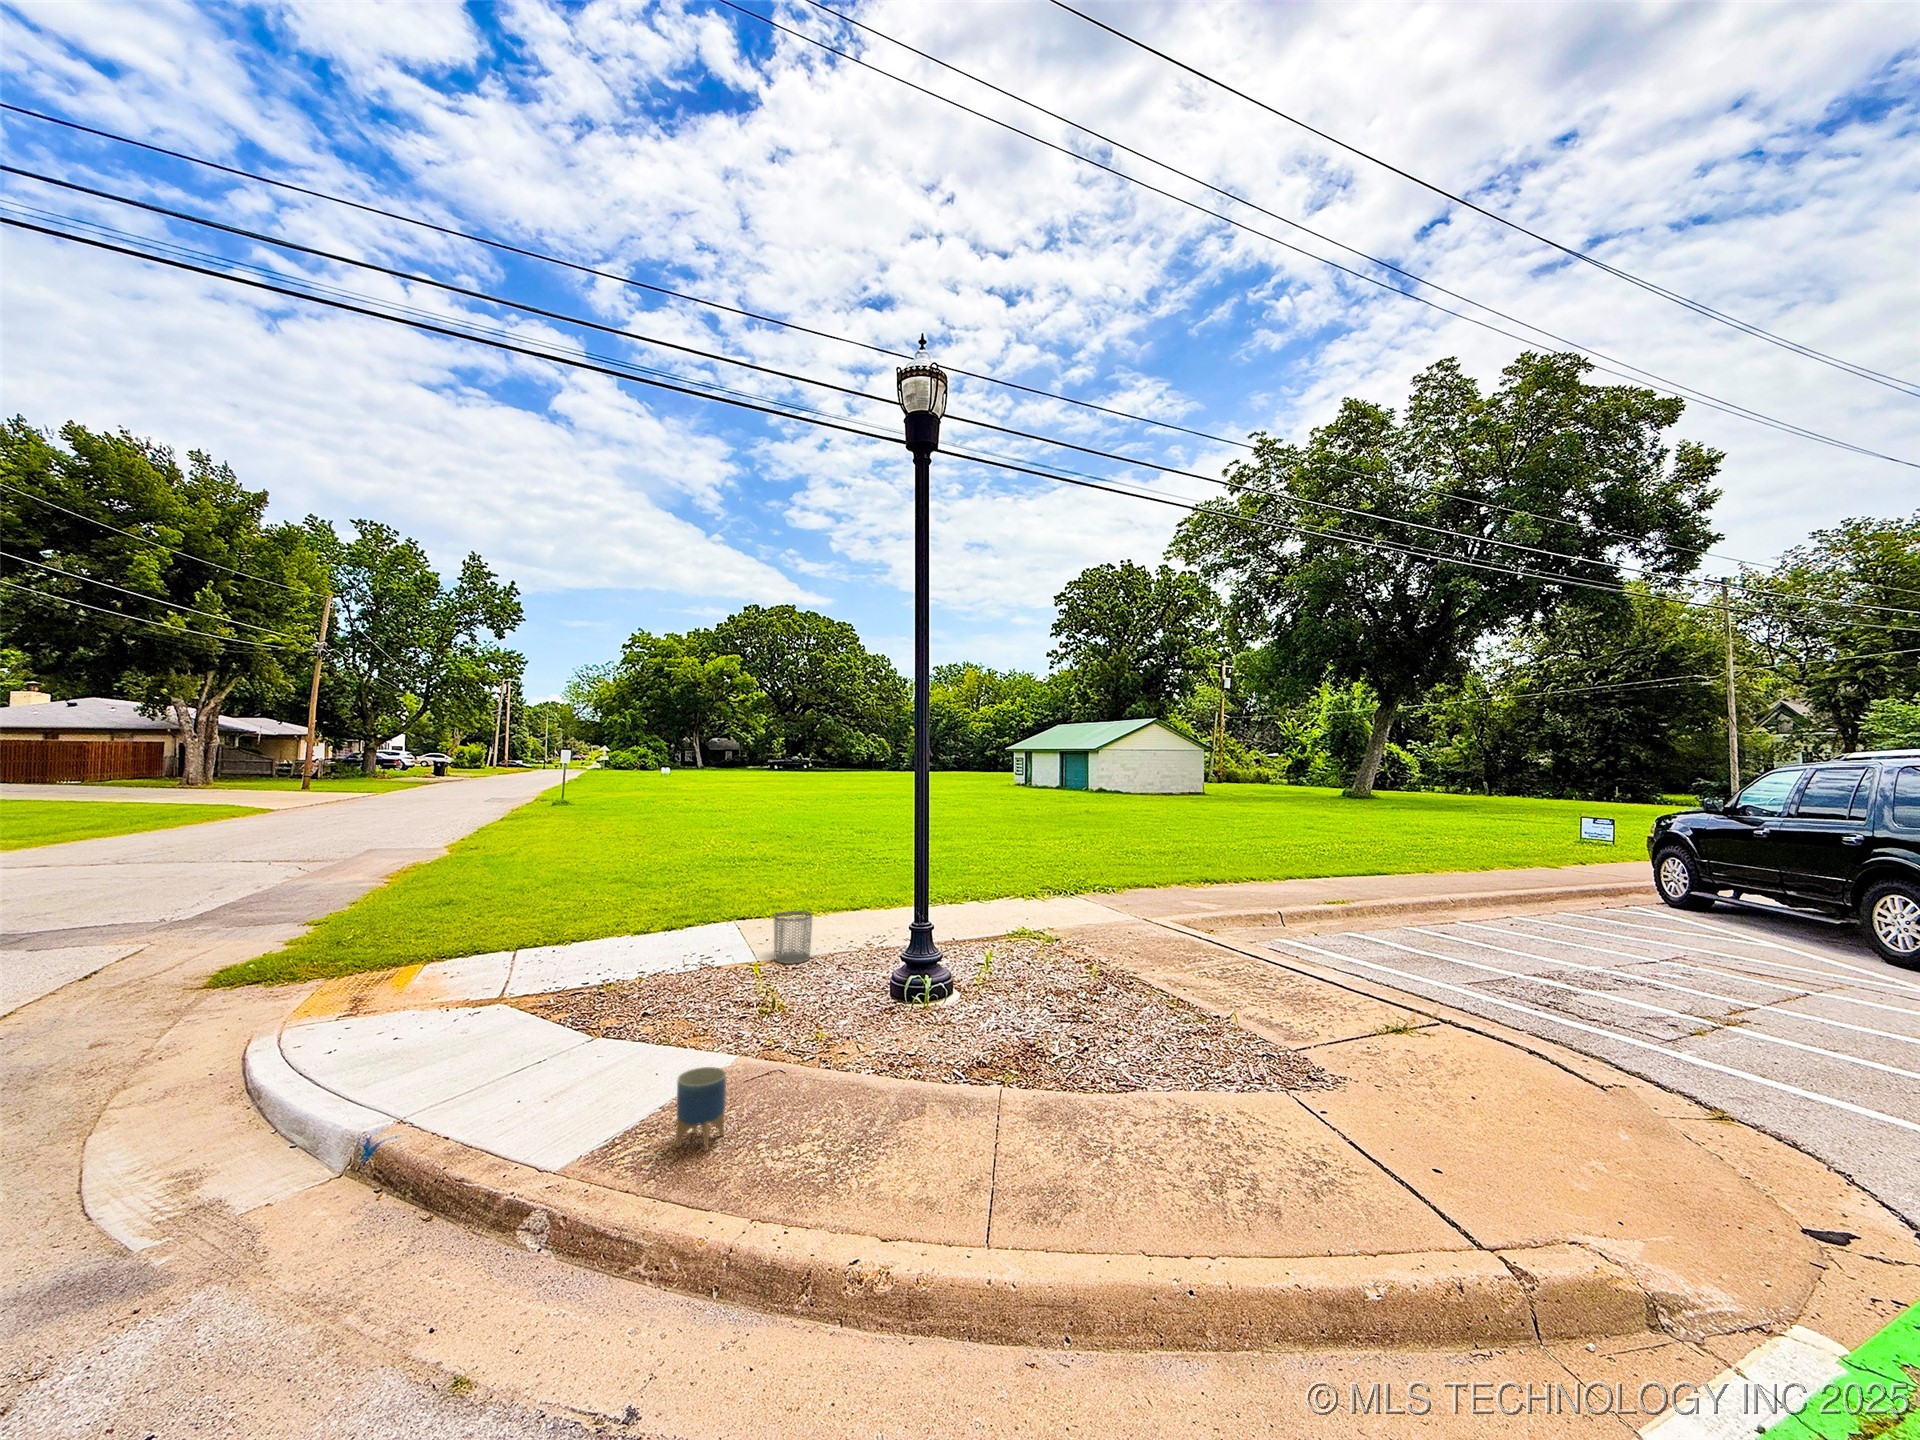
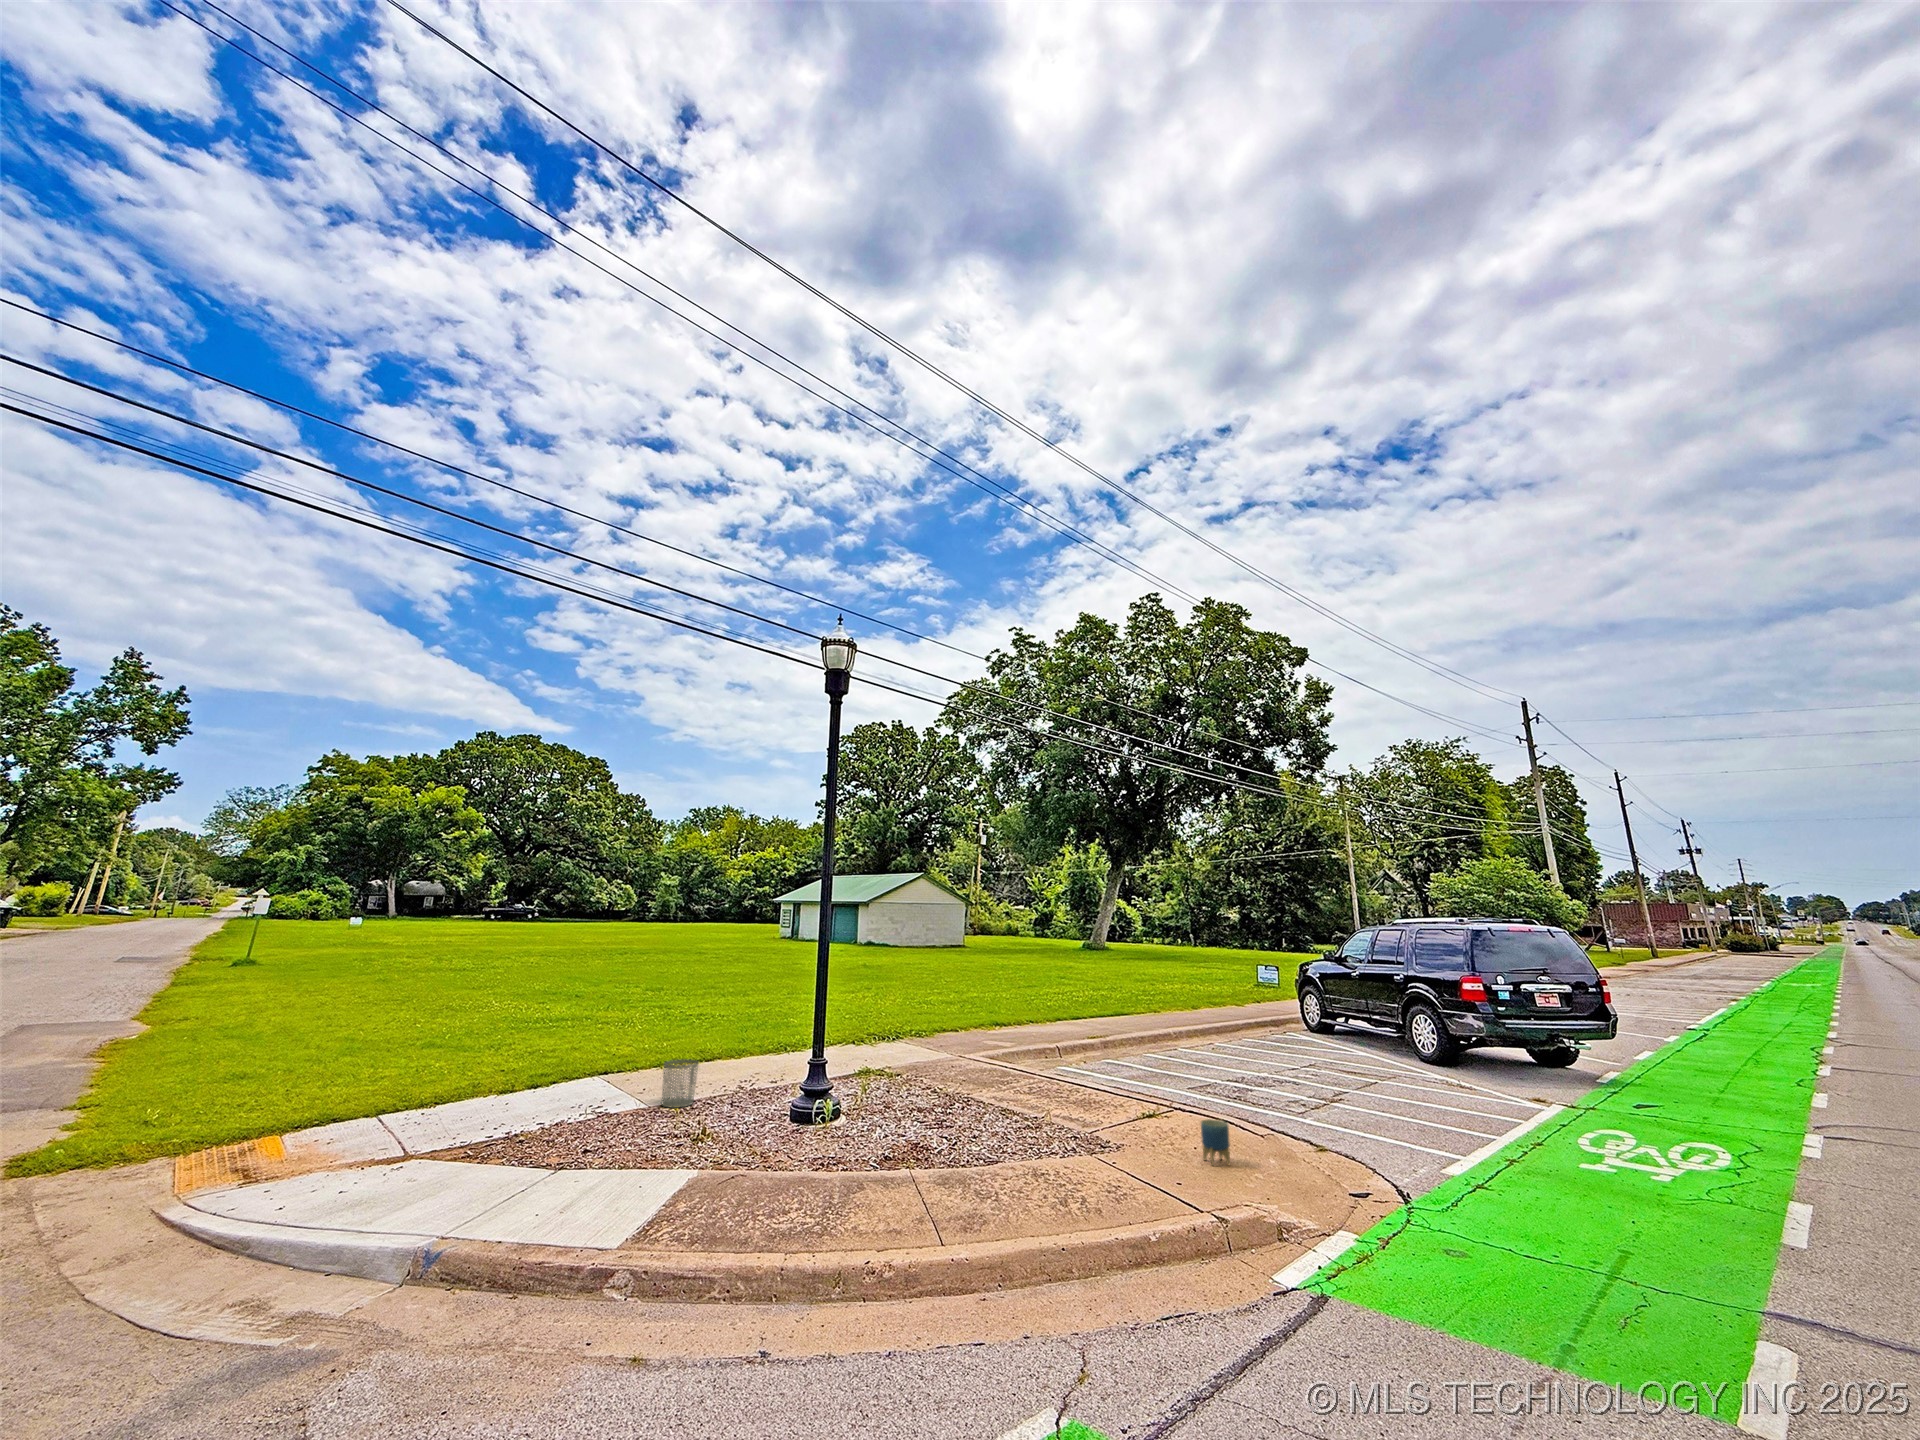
planter: present [676,1067,726,1151] -> present [1201,1119,1230,1166]

